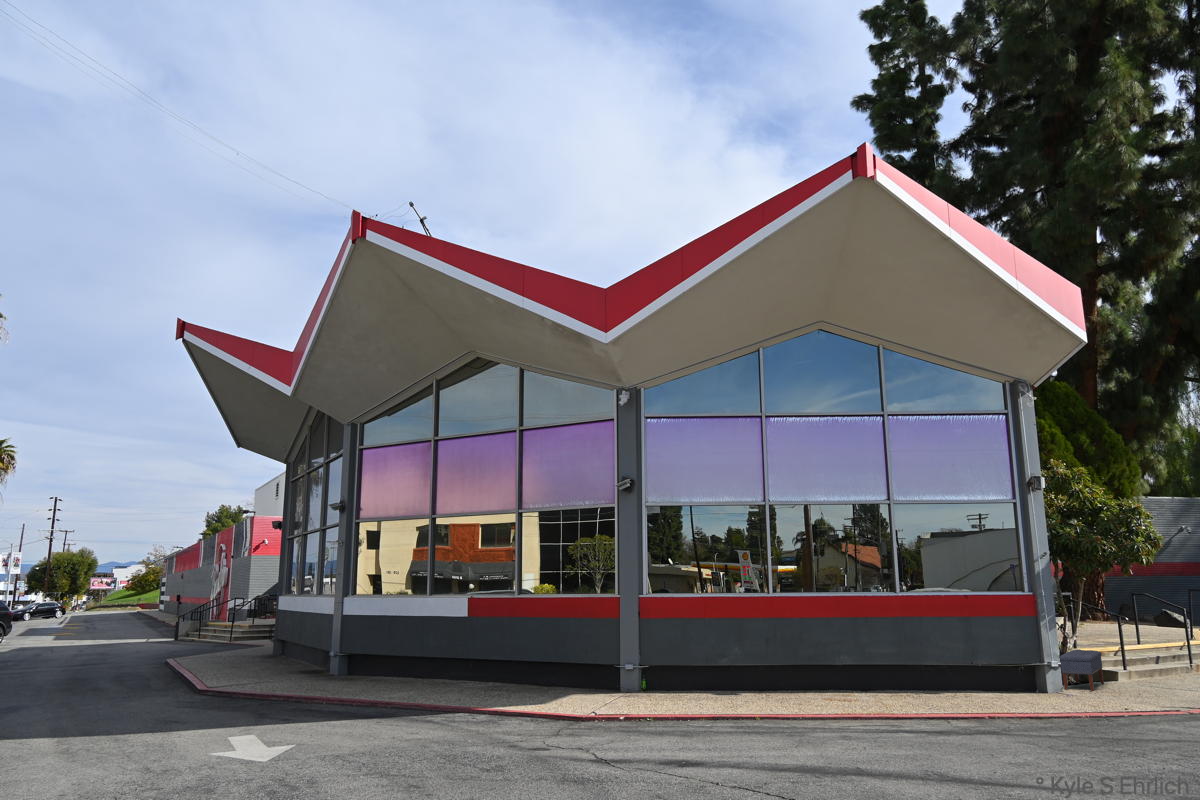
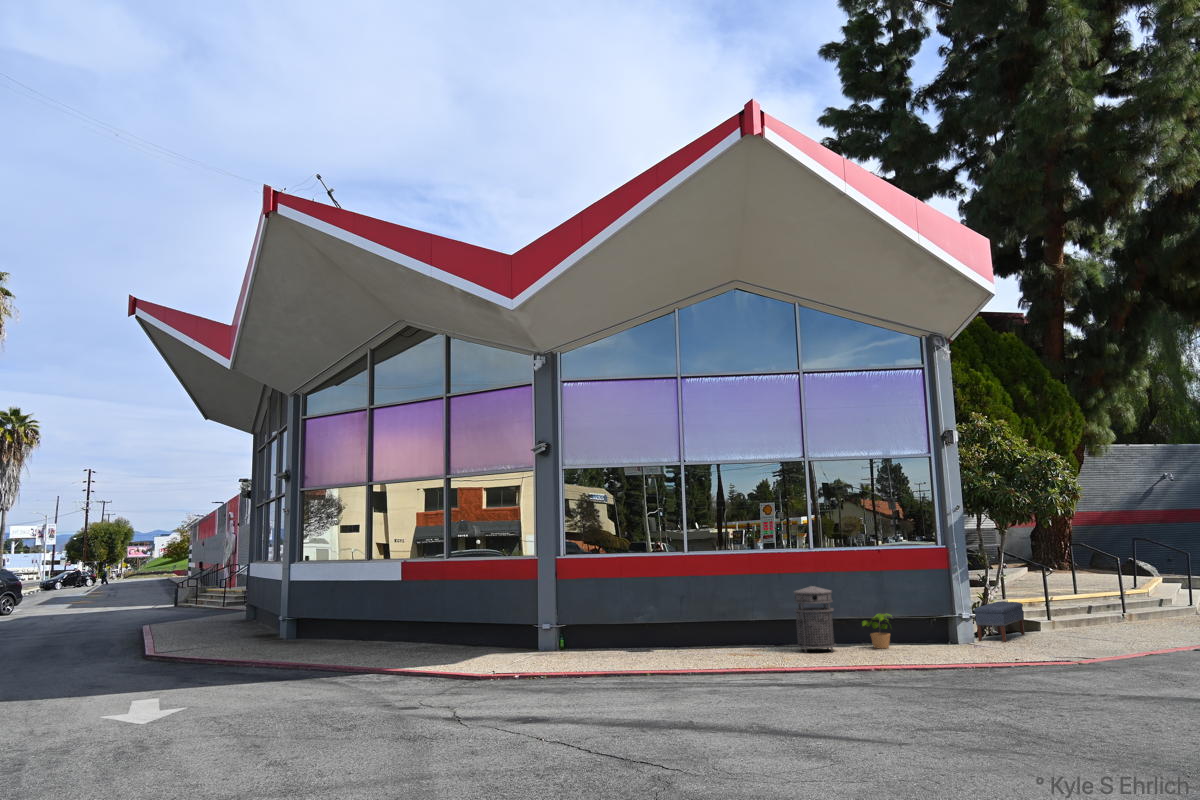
trash can: none [883,630,929,699] -> present [793,586,836,653]
potted plant: none [952,660,987,695] -> present [862,613,891,649]

